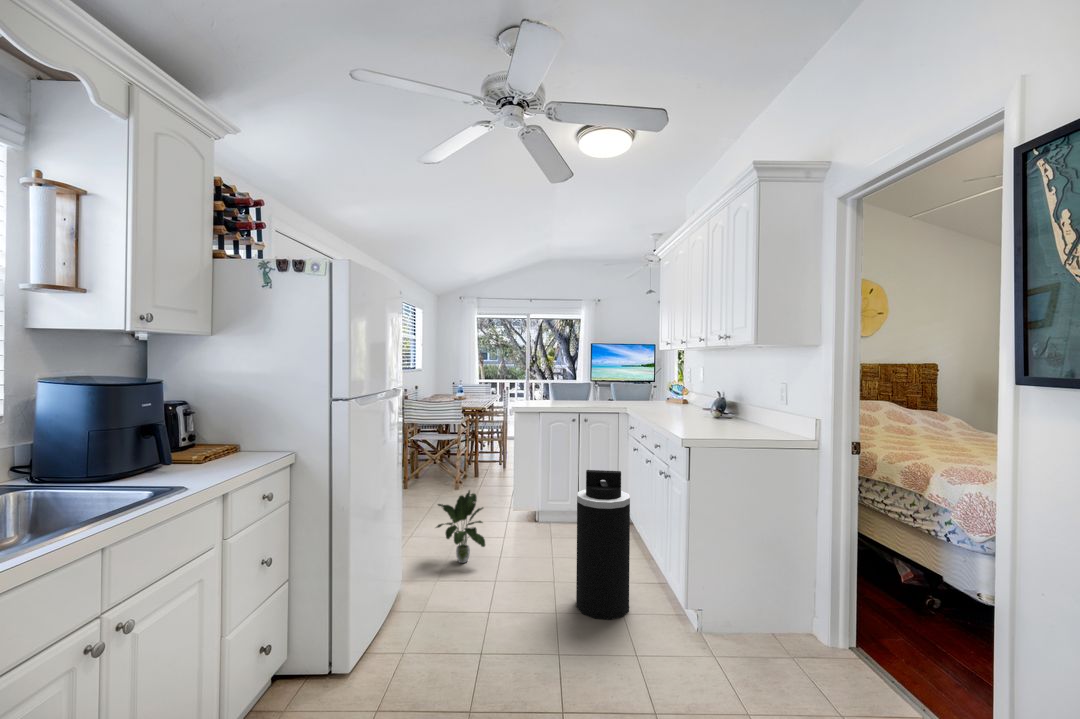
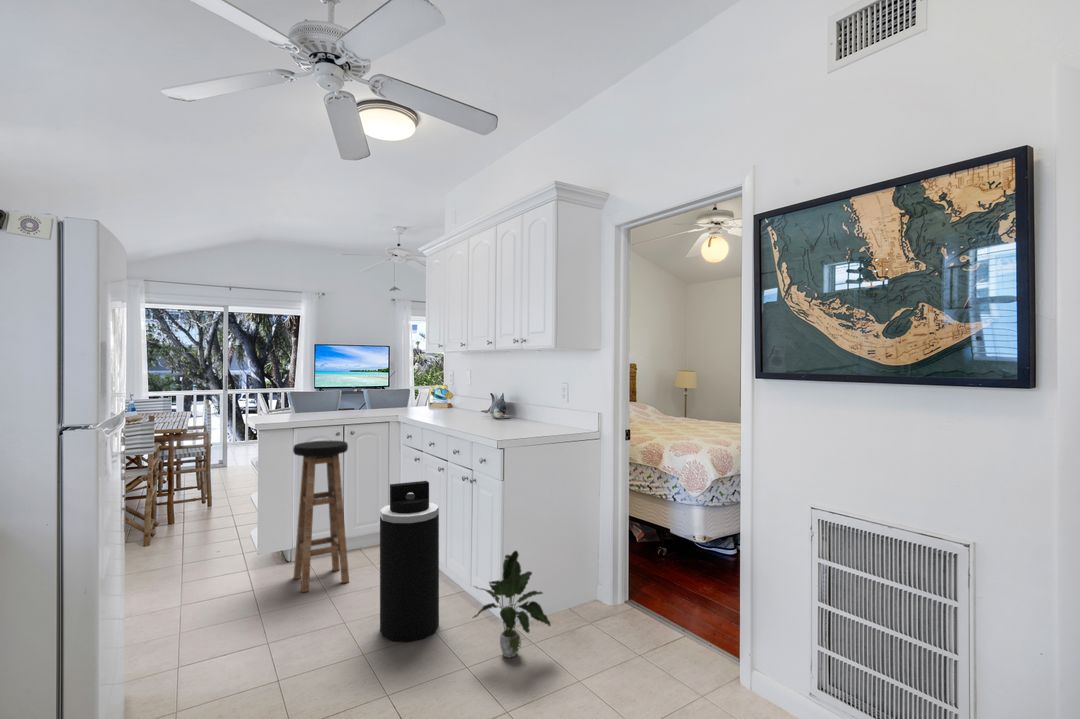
bar stool: none [532,426,575,552] -> present [293,441,349,592]
potted plant: present [436,490,485,563] -> present [473,551,550,658]

